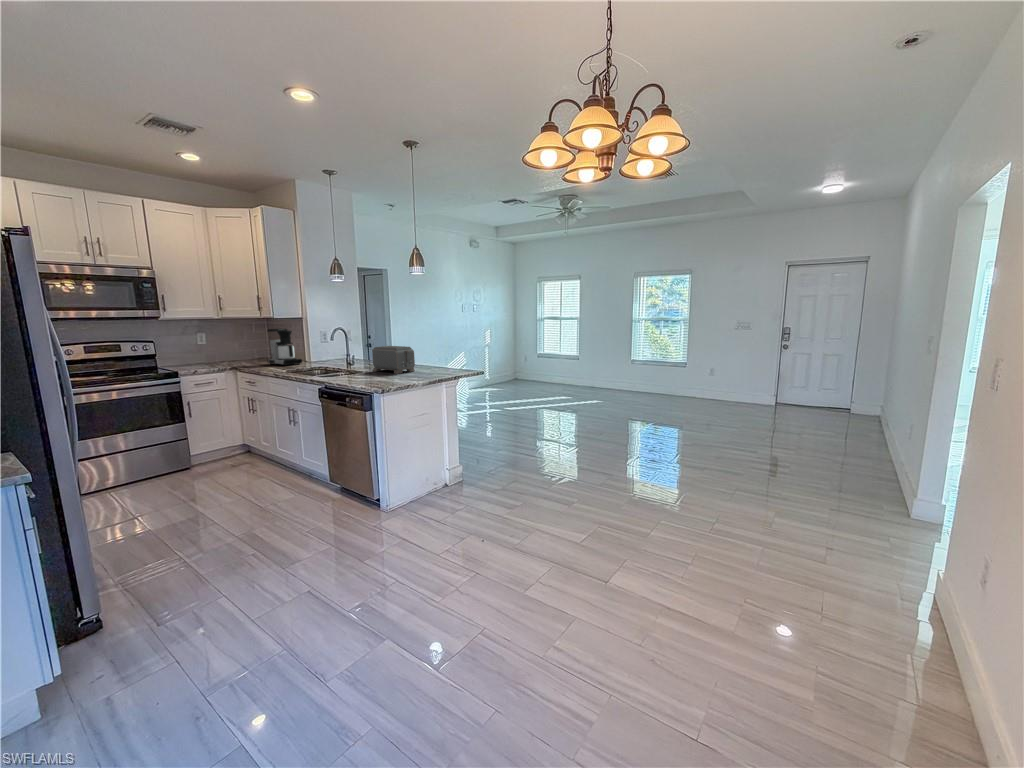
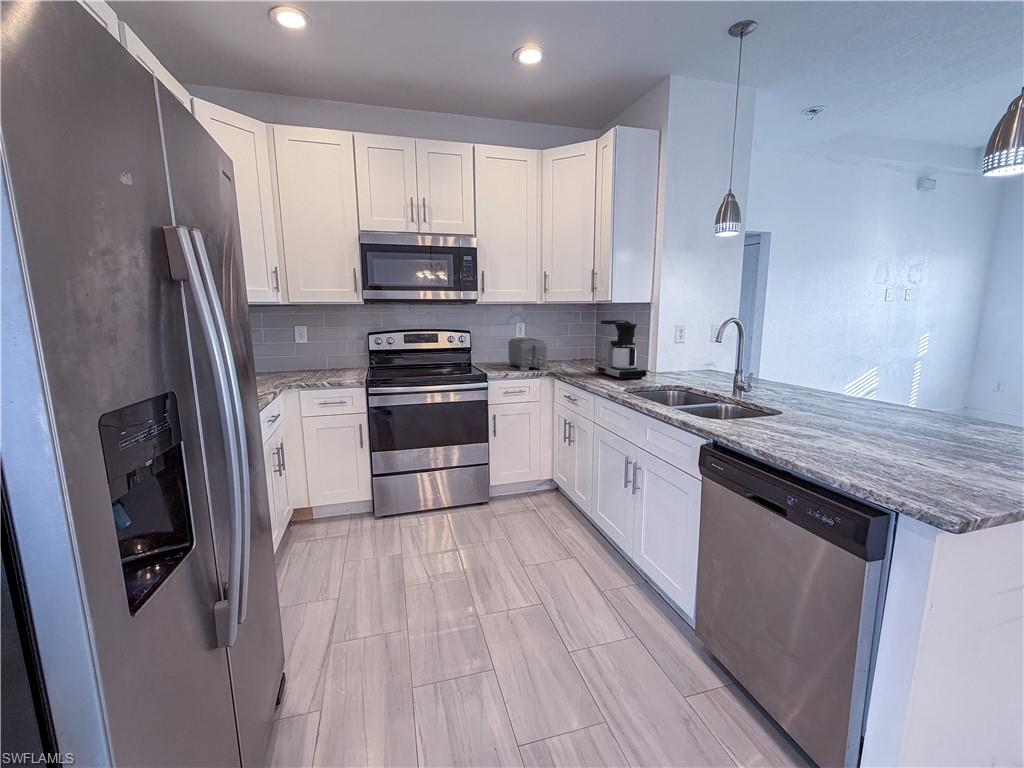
toaster: present [372,346,415,374] -> present [508,338,547,371]

